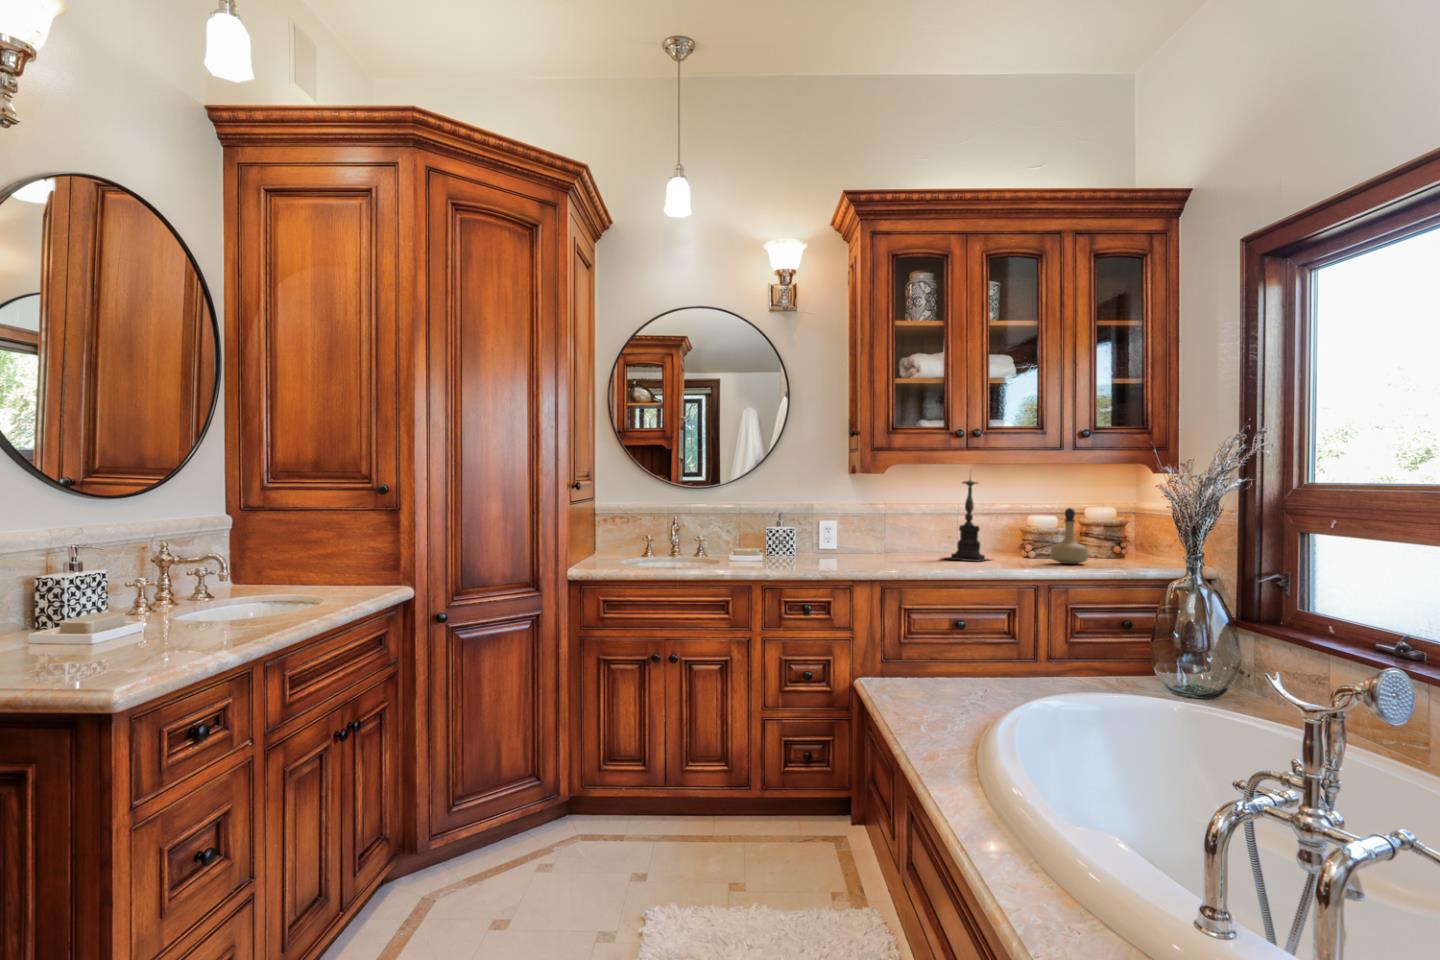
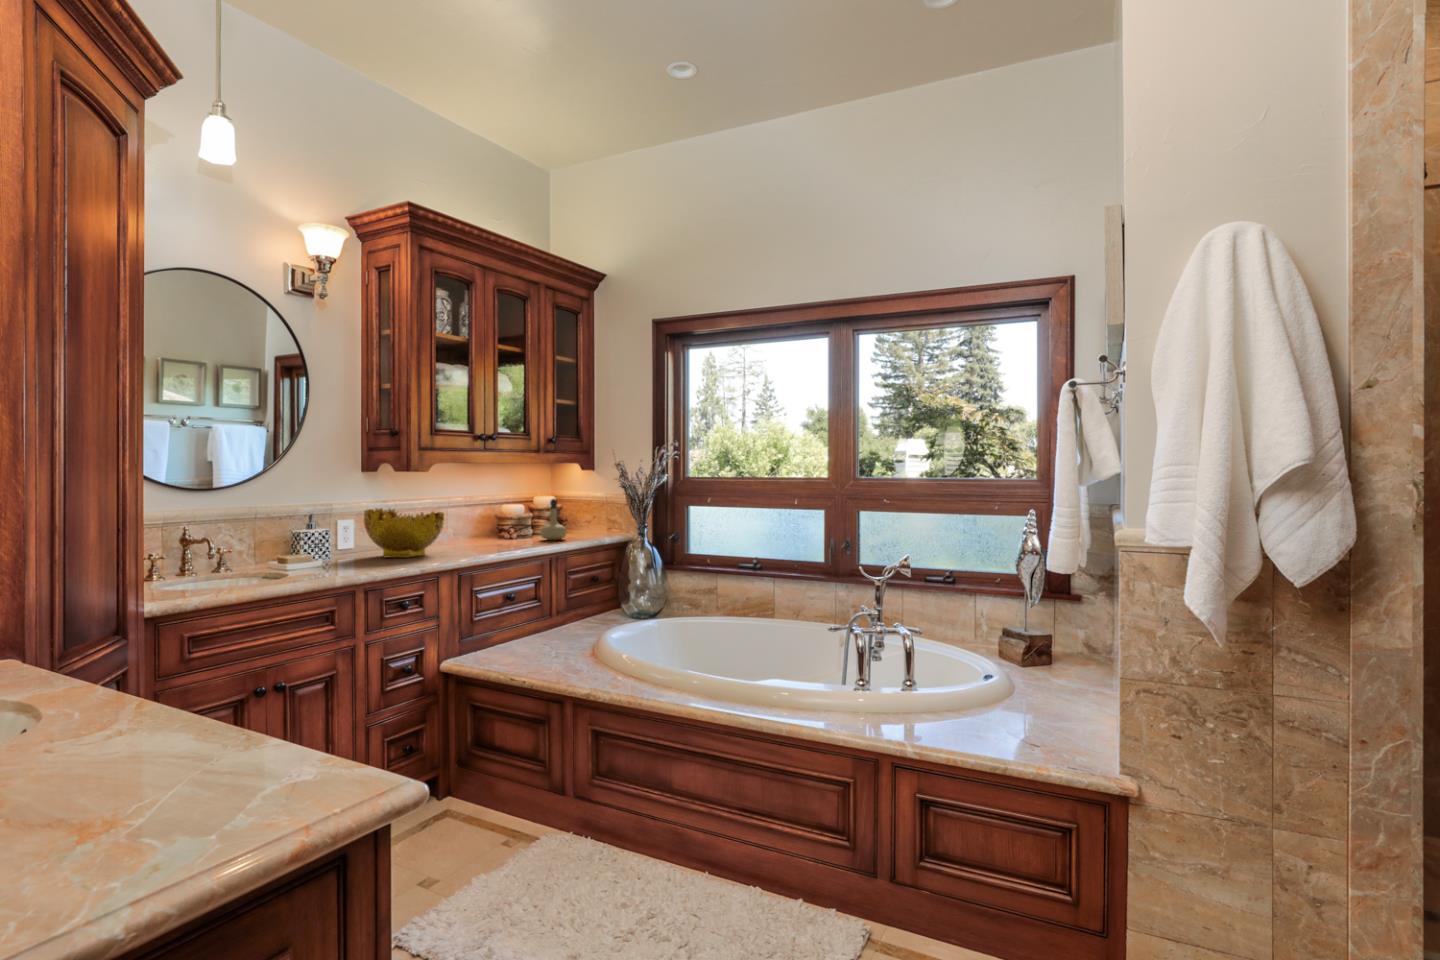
candle holder: present [943,479,990,562] -> none [456,468,494,546]
decorative bowl: none [818,510,899,562] -> present [364,508,444,557]

